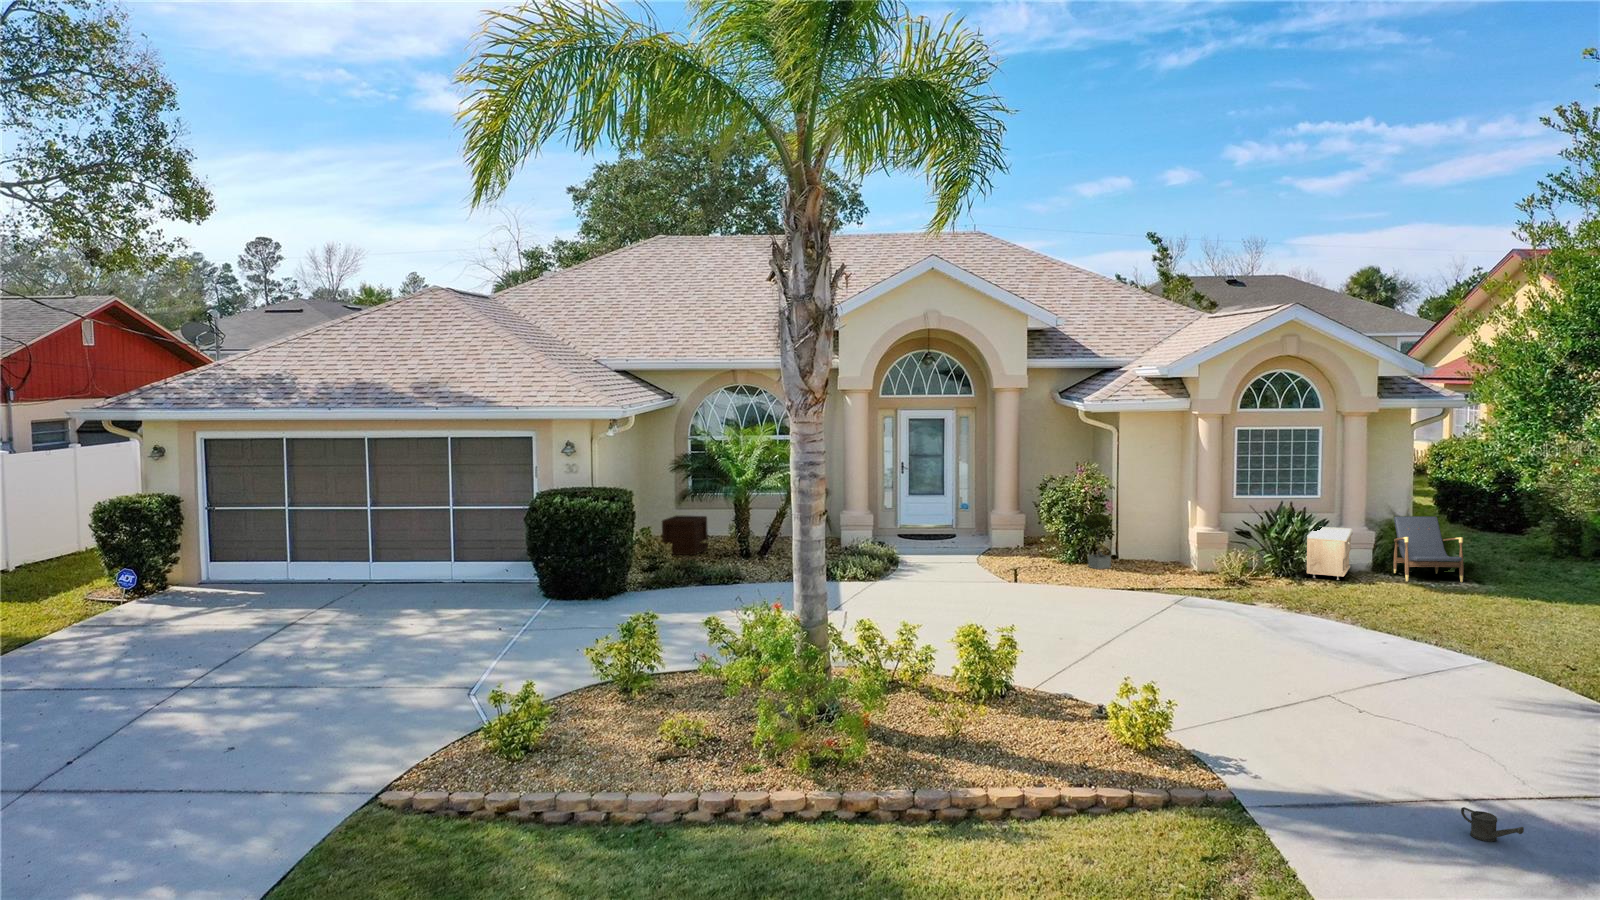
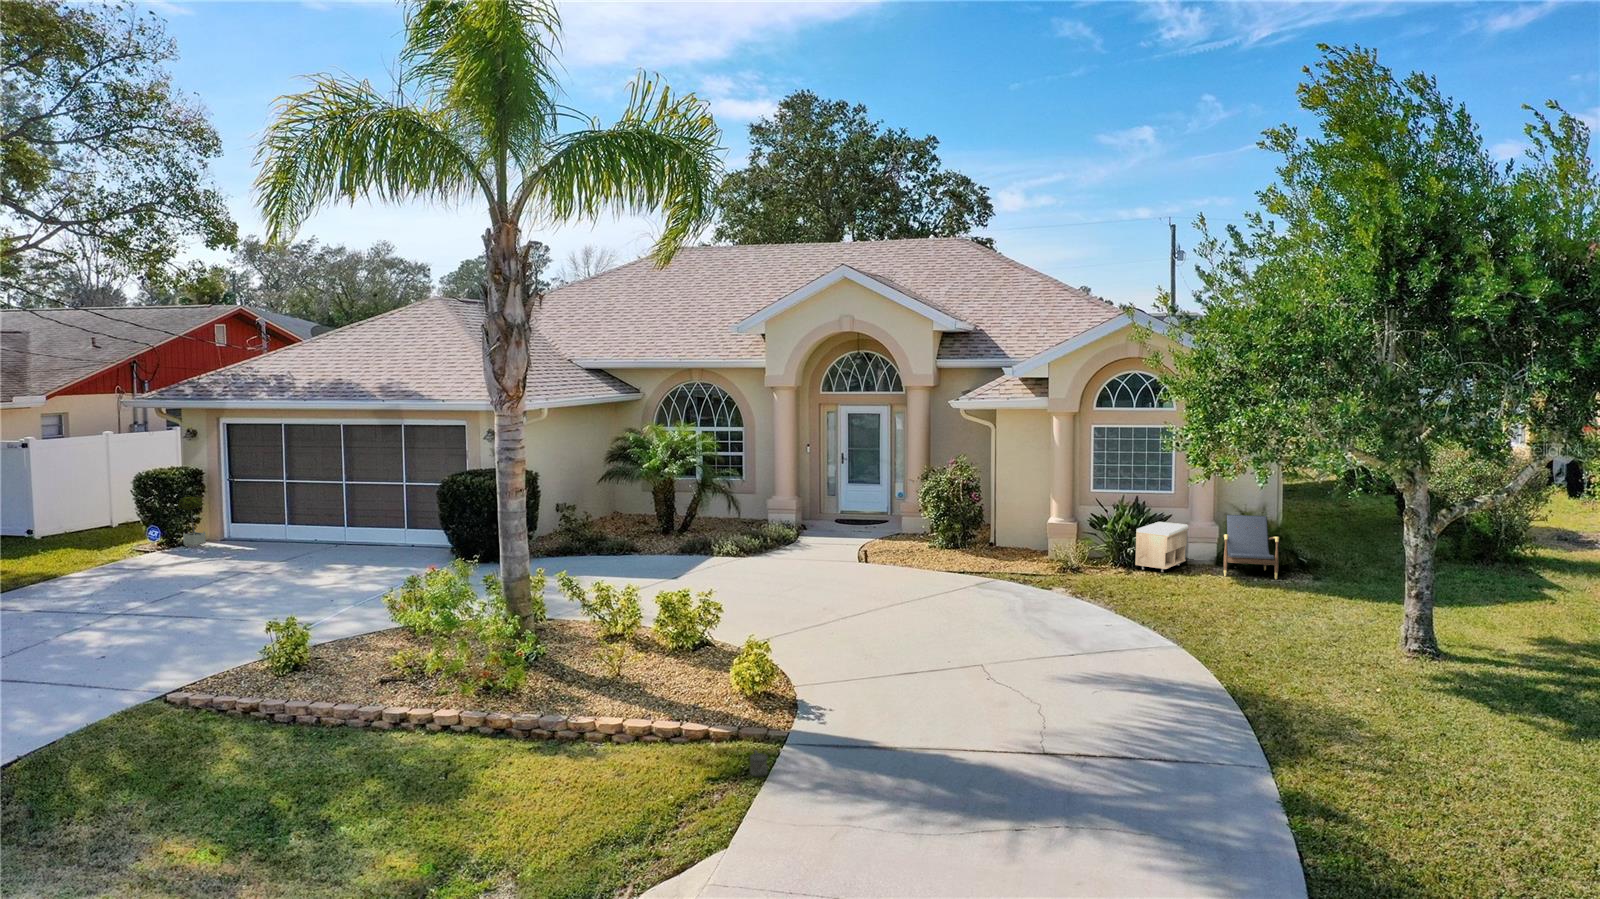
potted tree: present [1084,513,1111,569] -> present [177,496,206,545]
wooden crate: present [662,516,708,555] -> none [591,490,635,527]
watering can: present [1461,807,1524,842] -> present [750,750,768,777]

